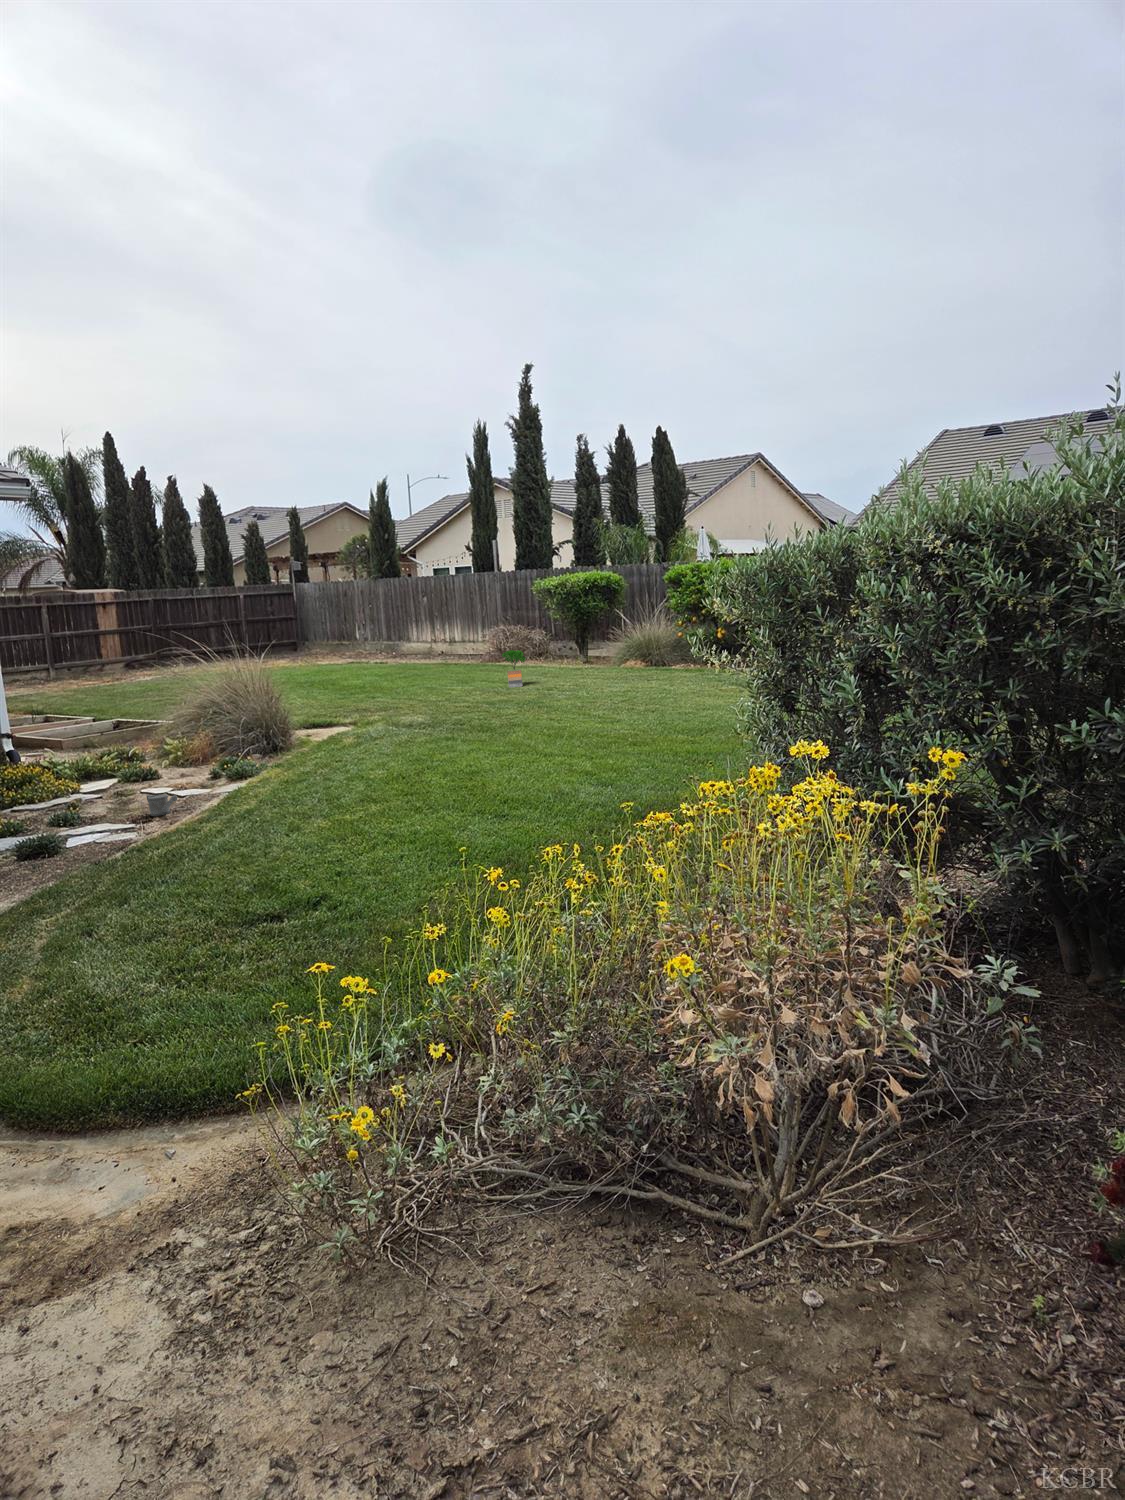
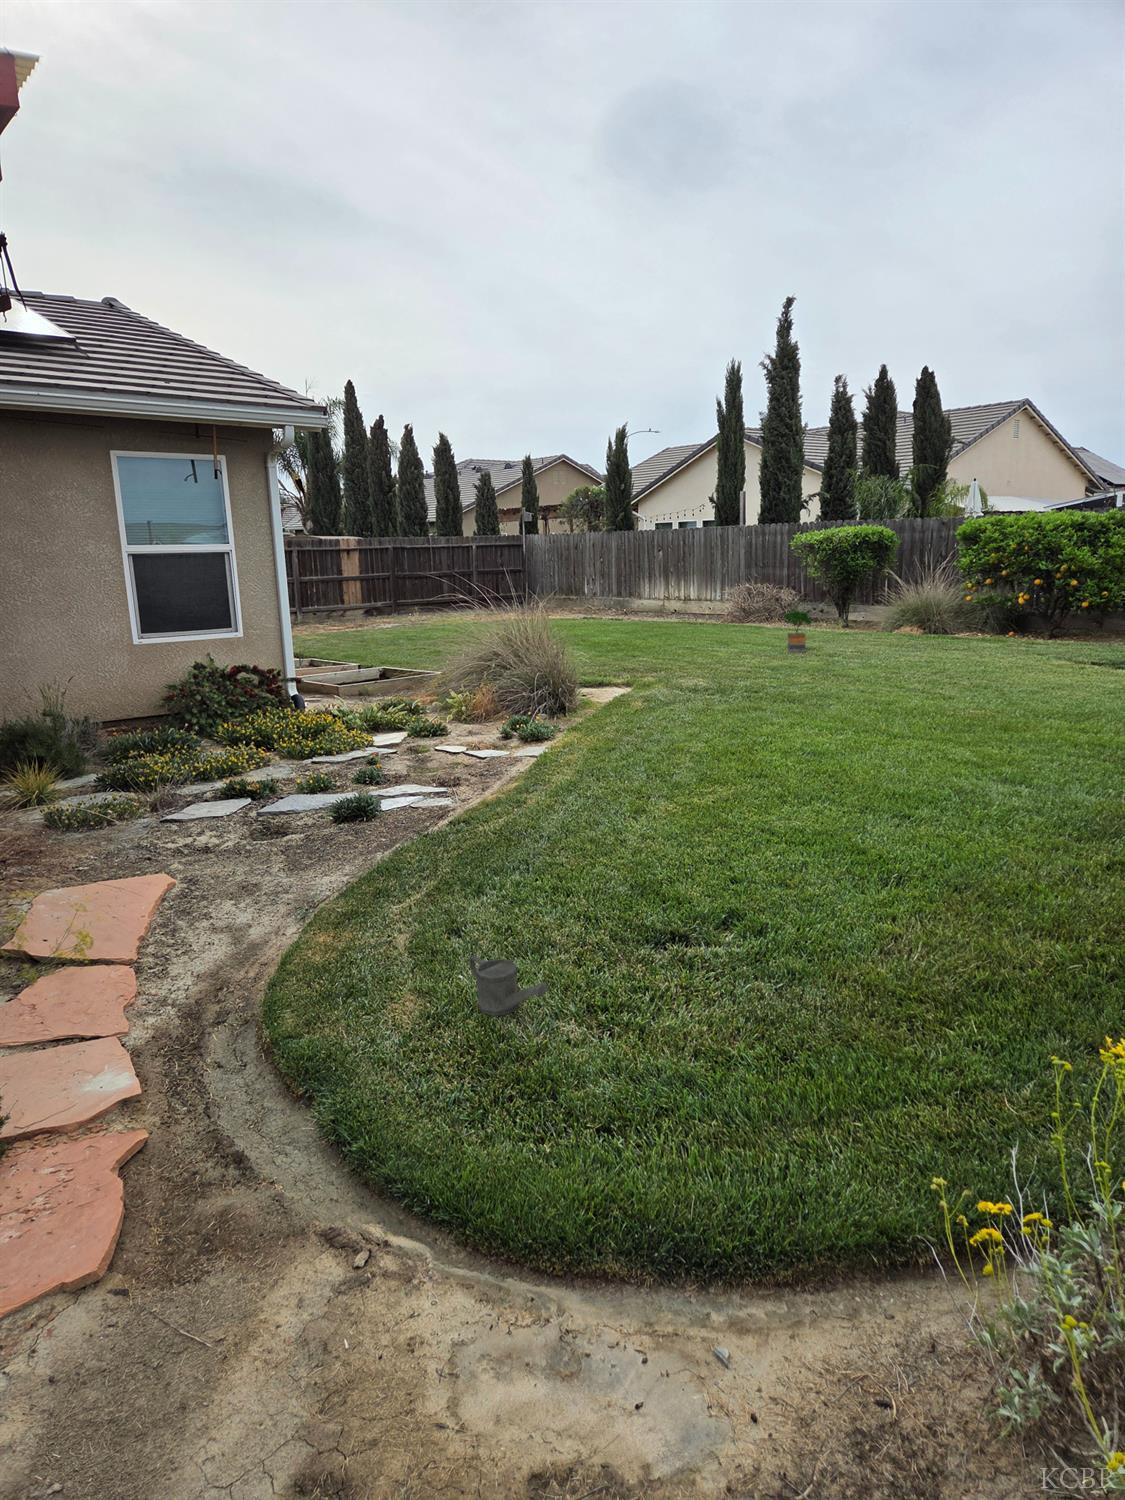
watering can: present [147,794,177,816] -> present [469,956,547,1016]

